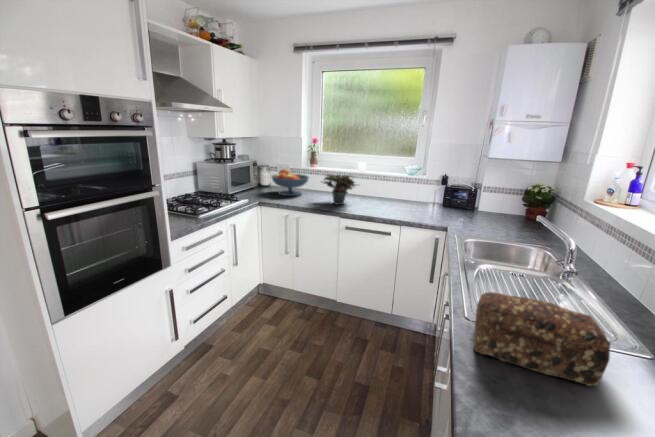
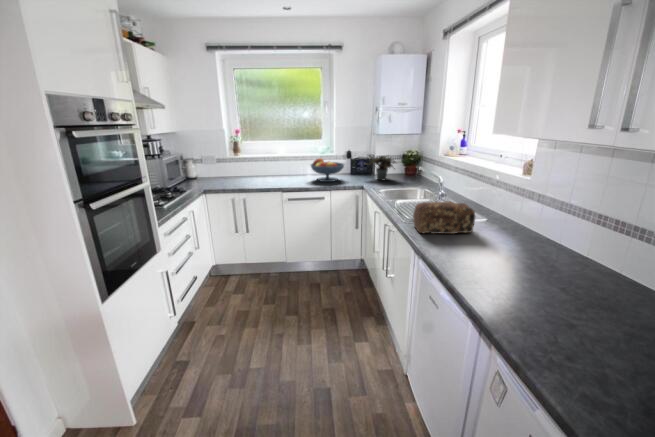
fruit bowl: present [272,169,309,196] -> present [311,158,344,182]
potted plant: present [323,174,357,205] -> present [365,156,397,180]

